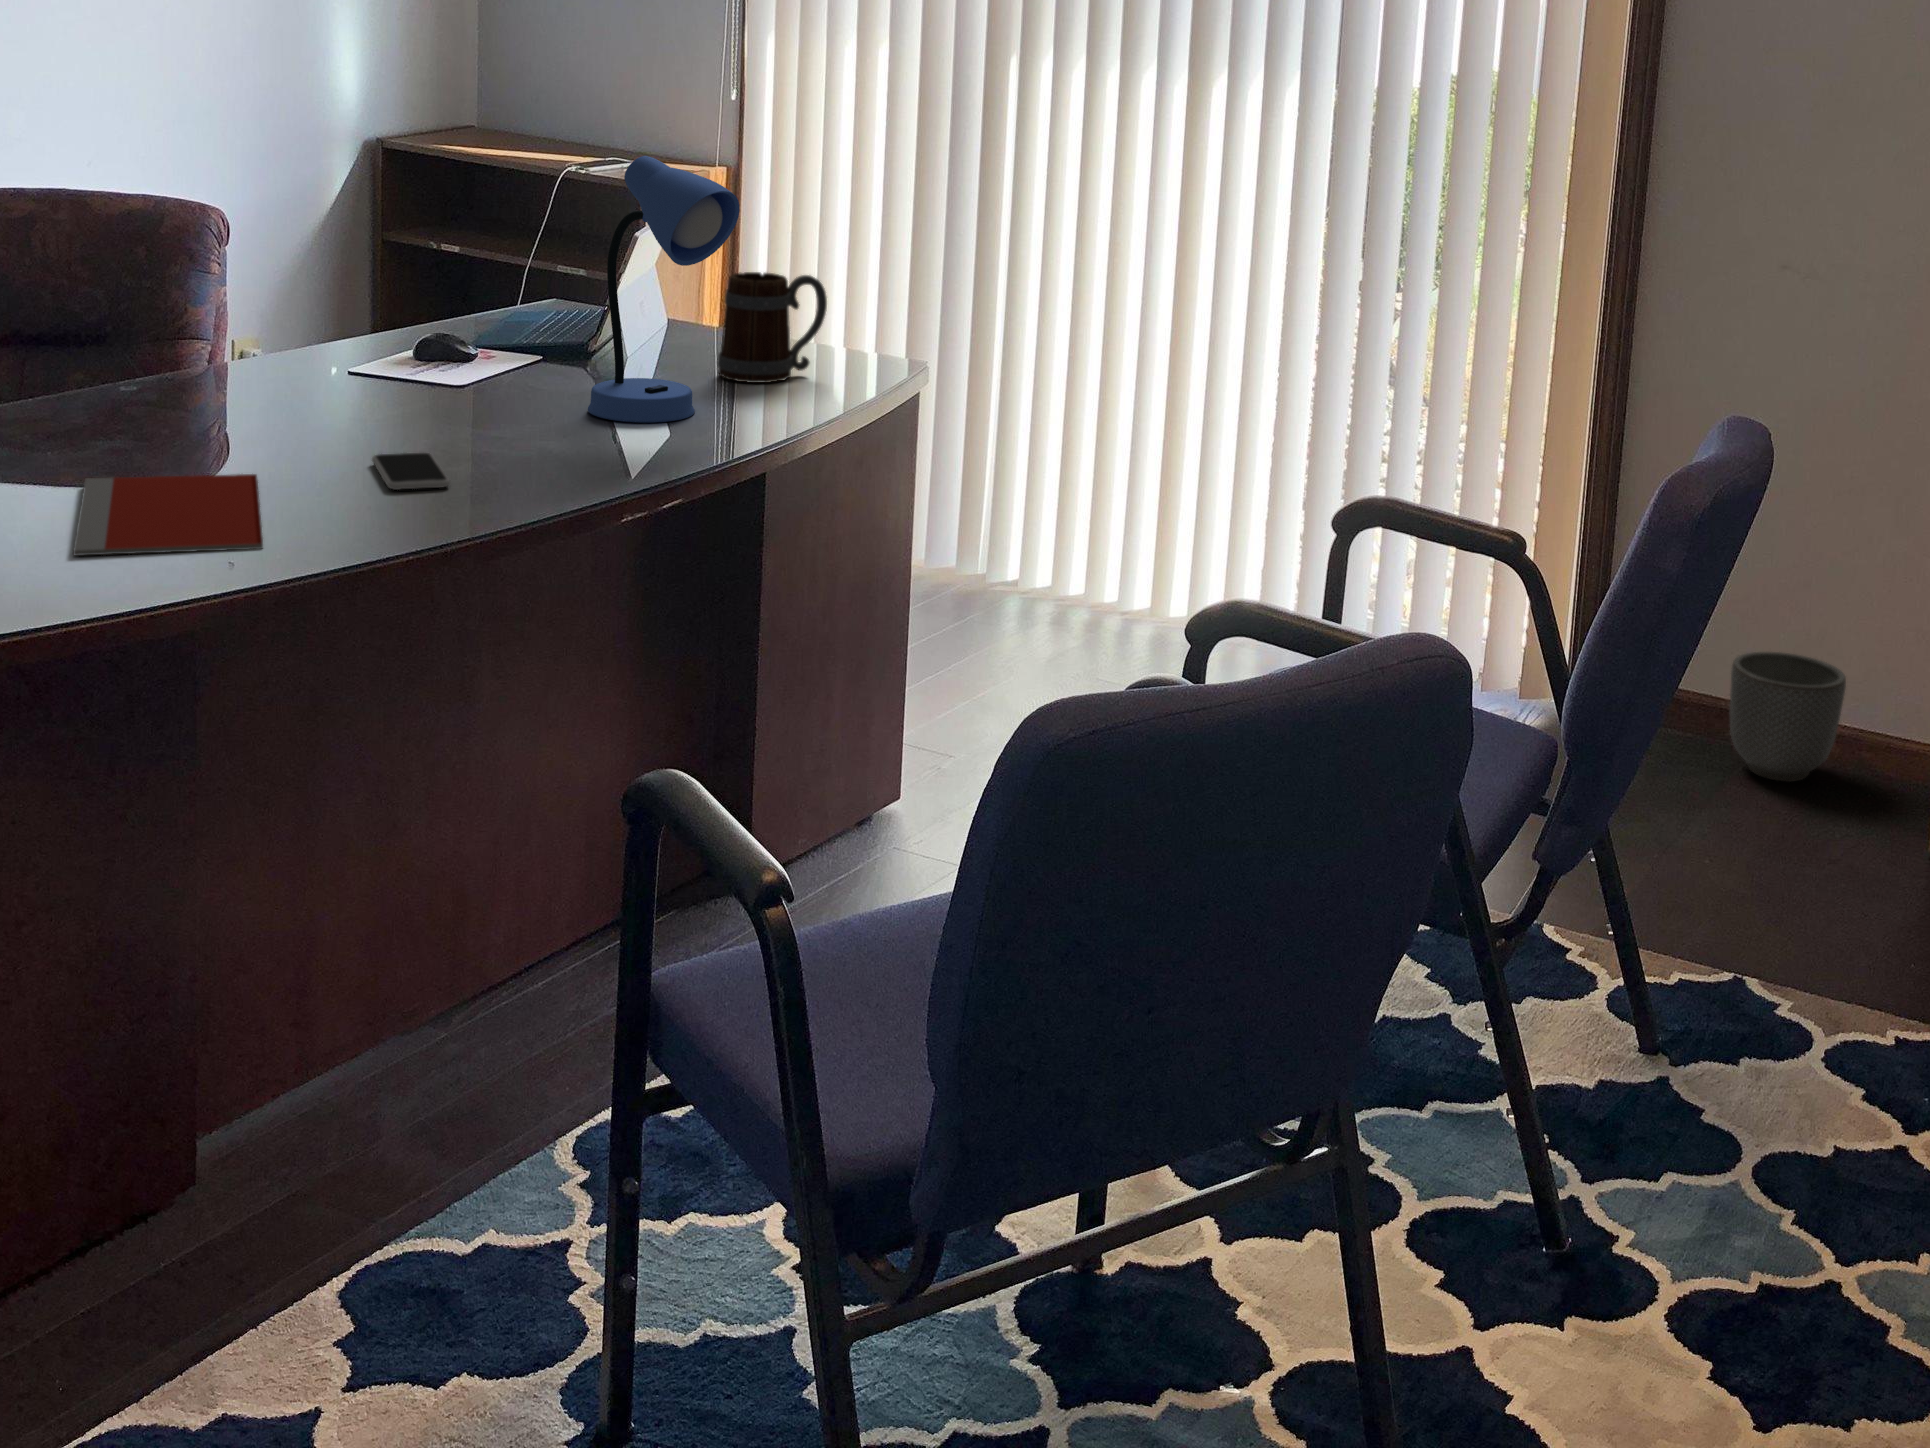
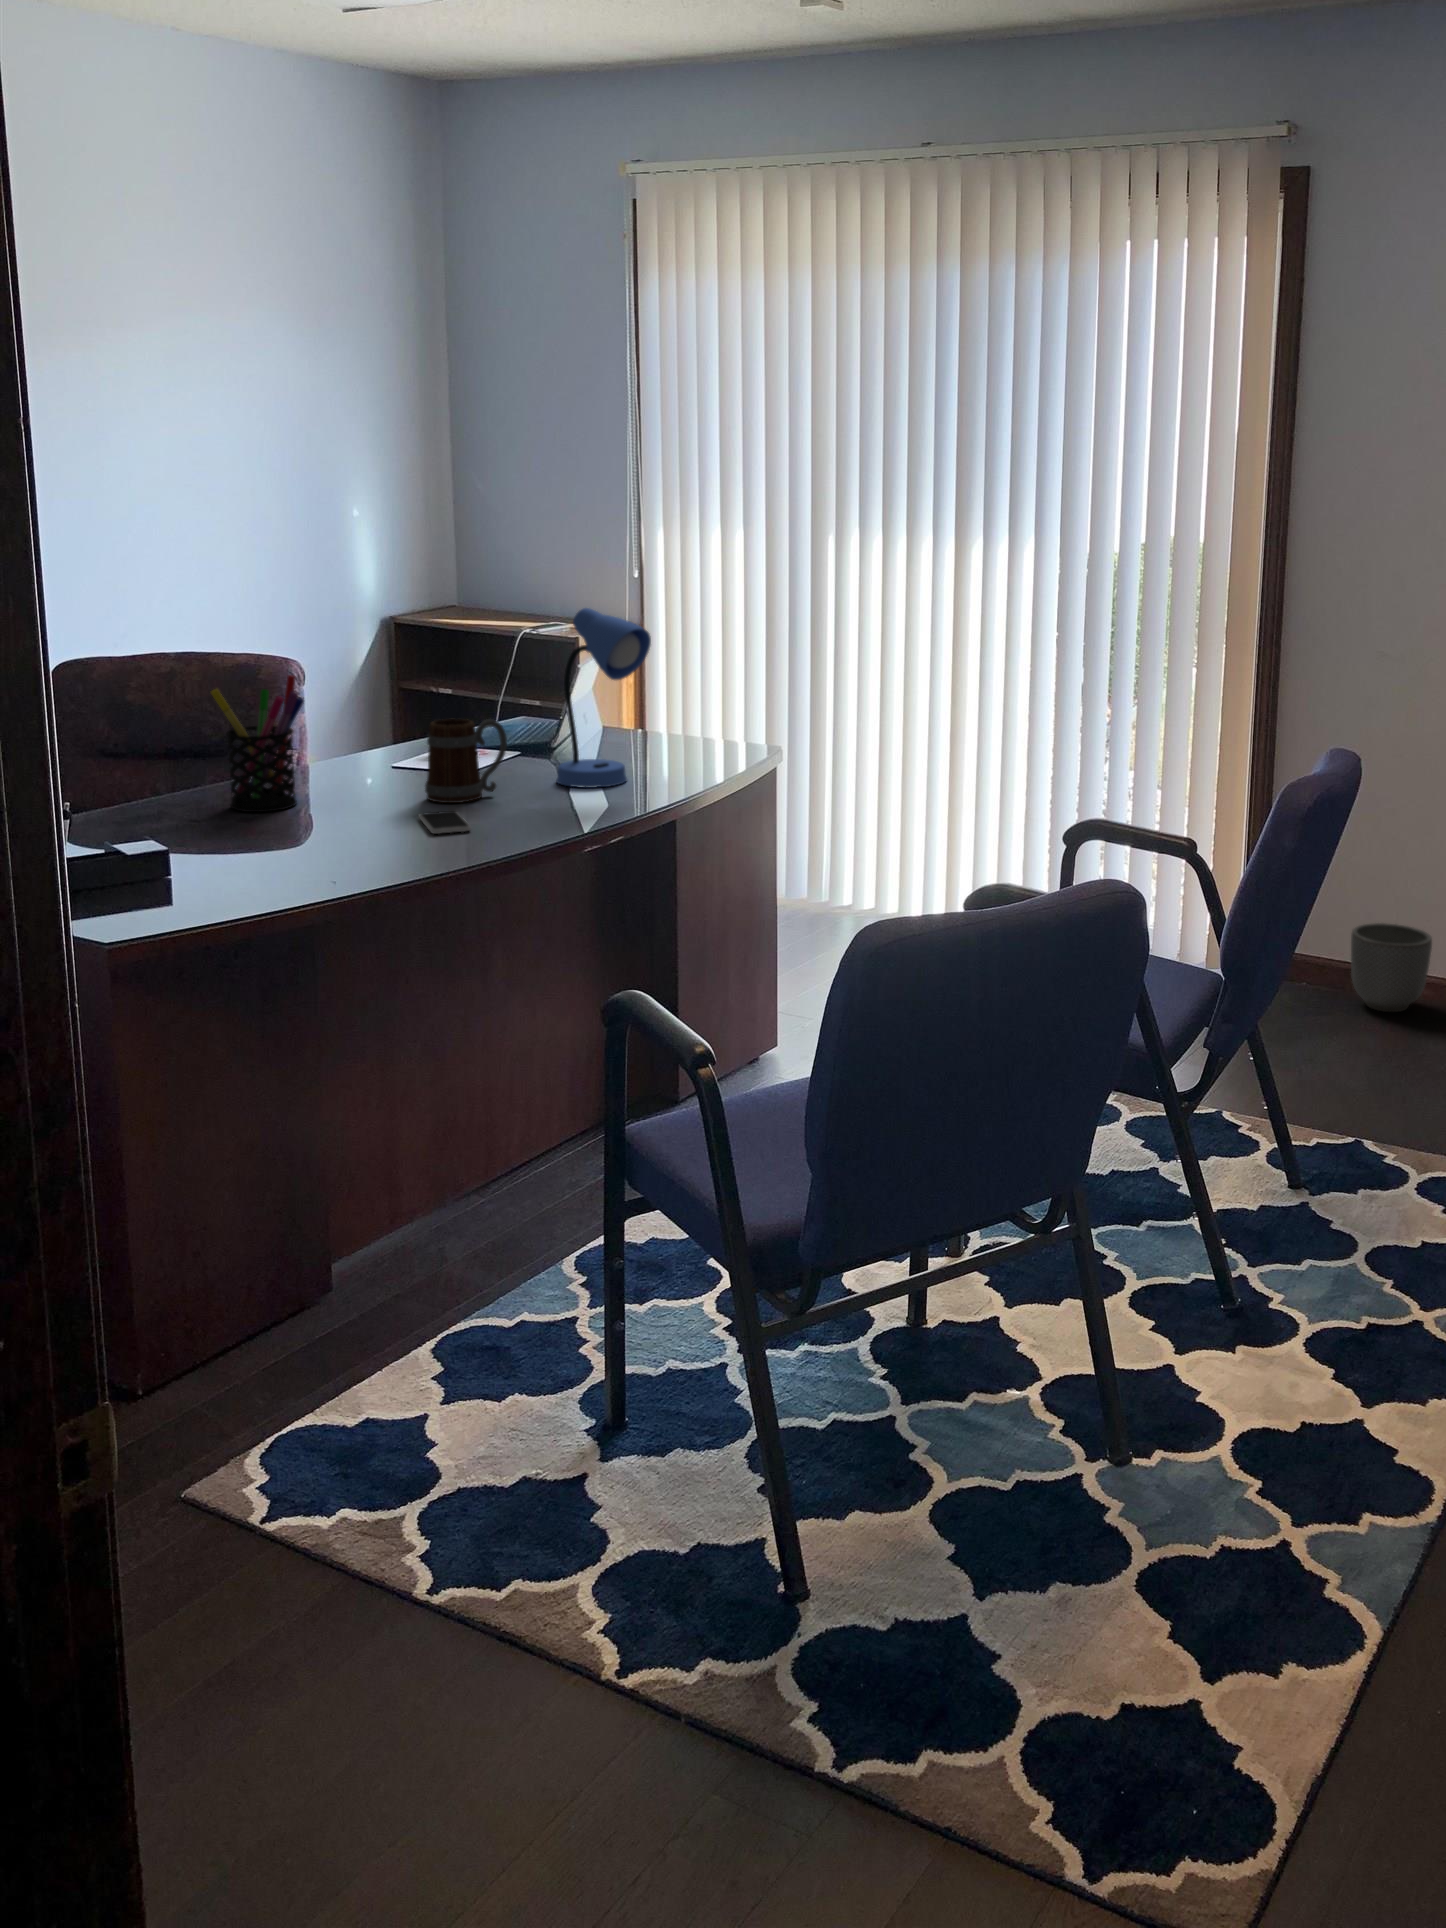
pen holder: none [65,237,209,441] -> present [211,675,304,812]
mug: present [717,272,827,383] -> present [425,719,507,803]
notebook: present [73,474,263,556] -> none [235,828,356,880]

